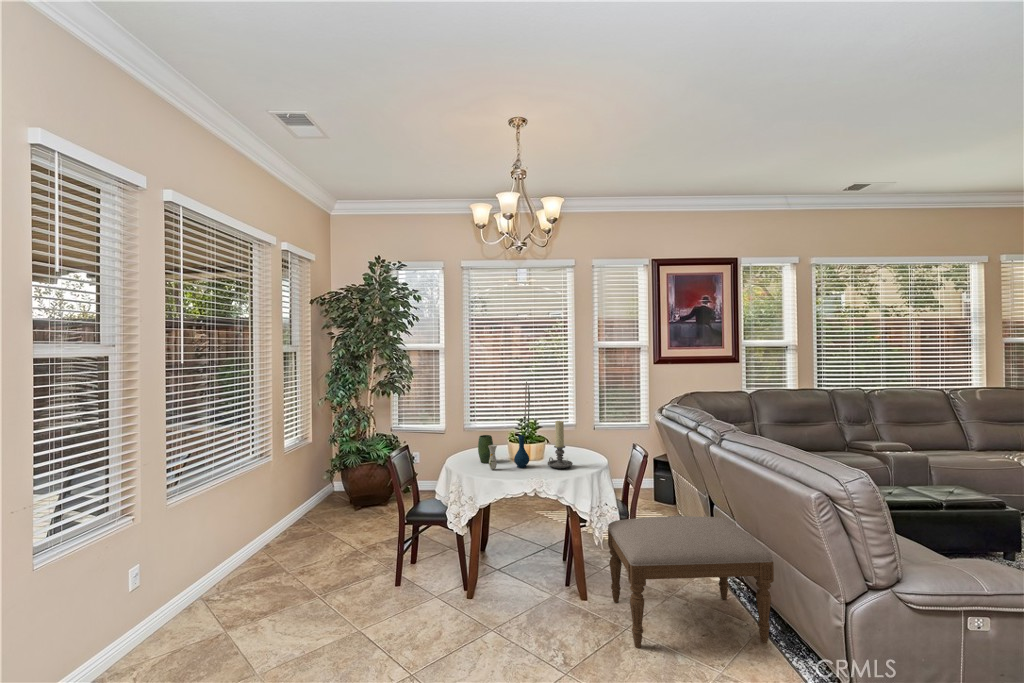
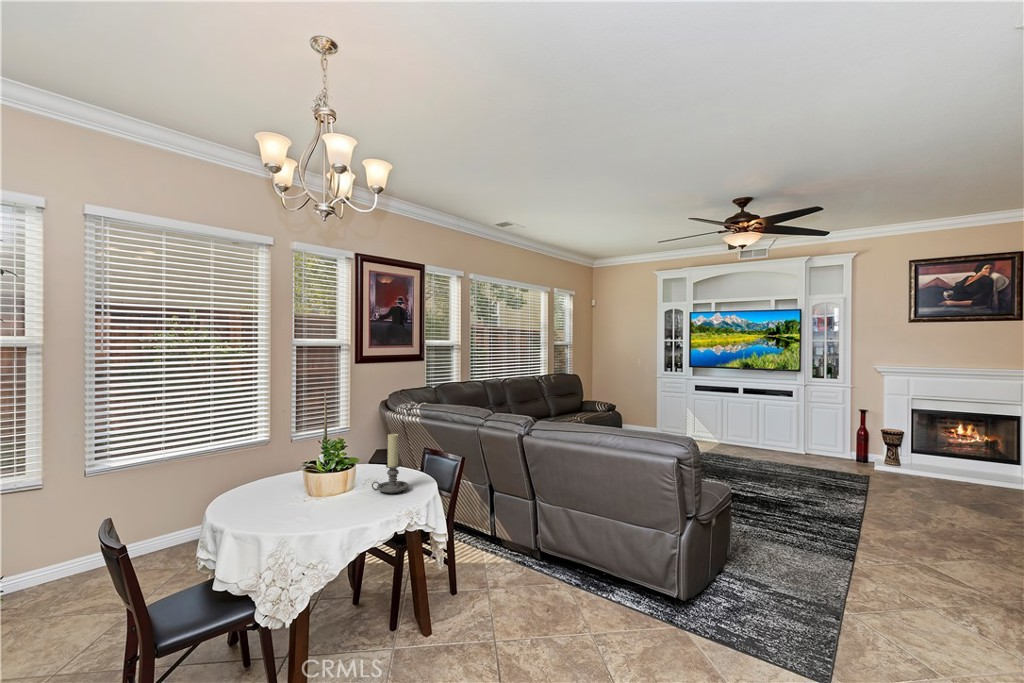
vase: present [478,435,529,469] -> none [275,460,361,517]
ottoman: present [608,516,774,648] -> none [456,502,600,657]

